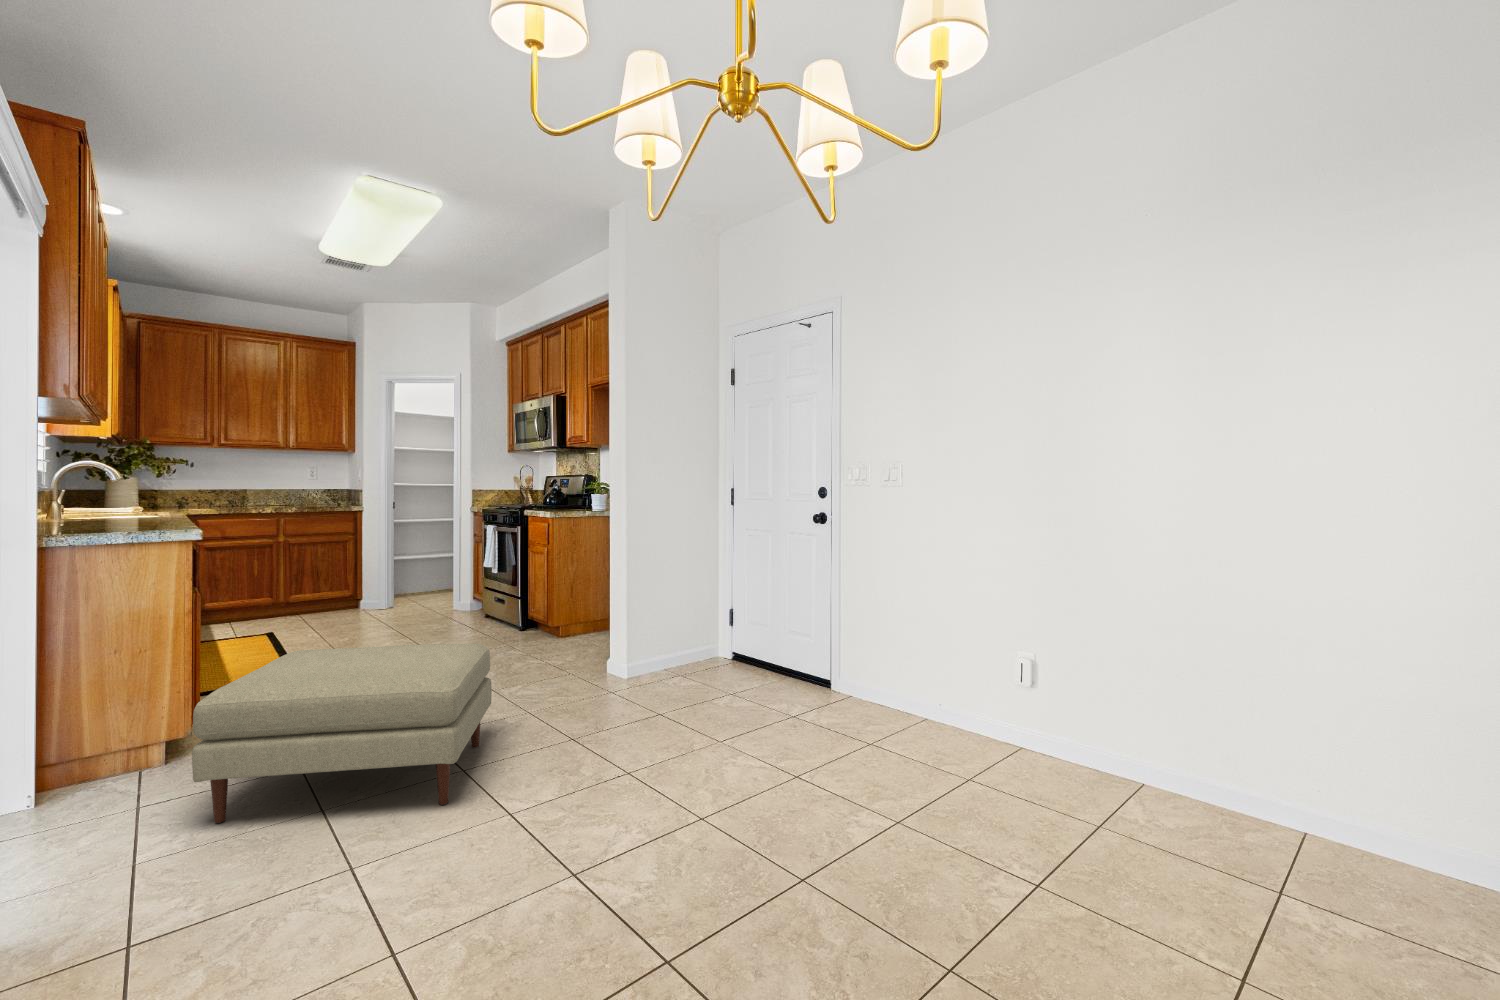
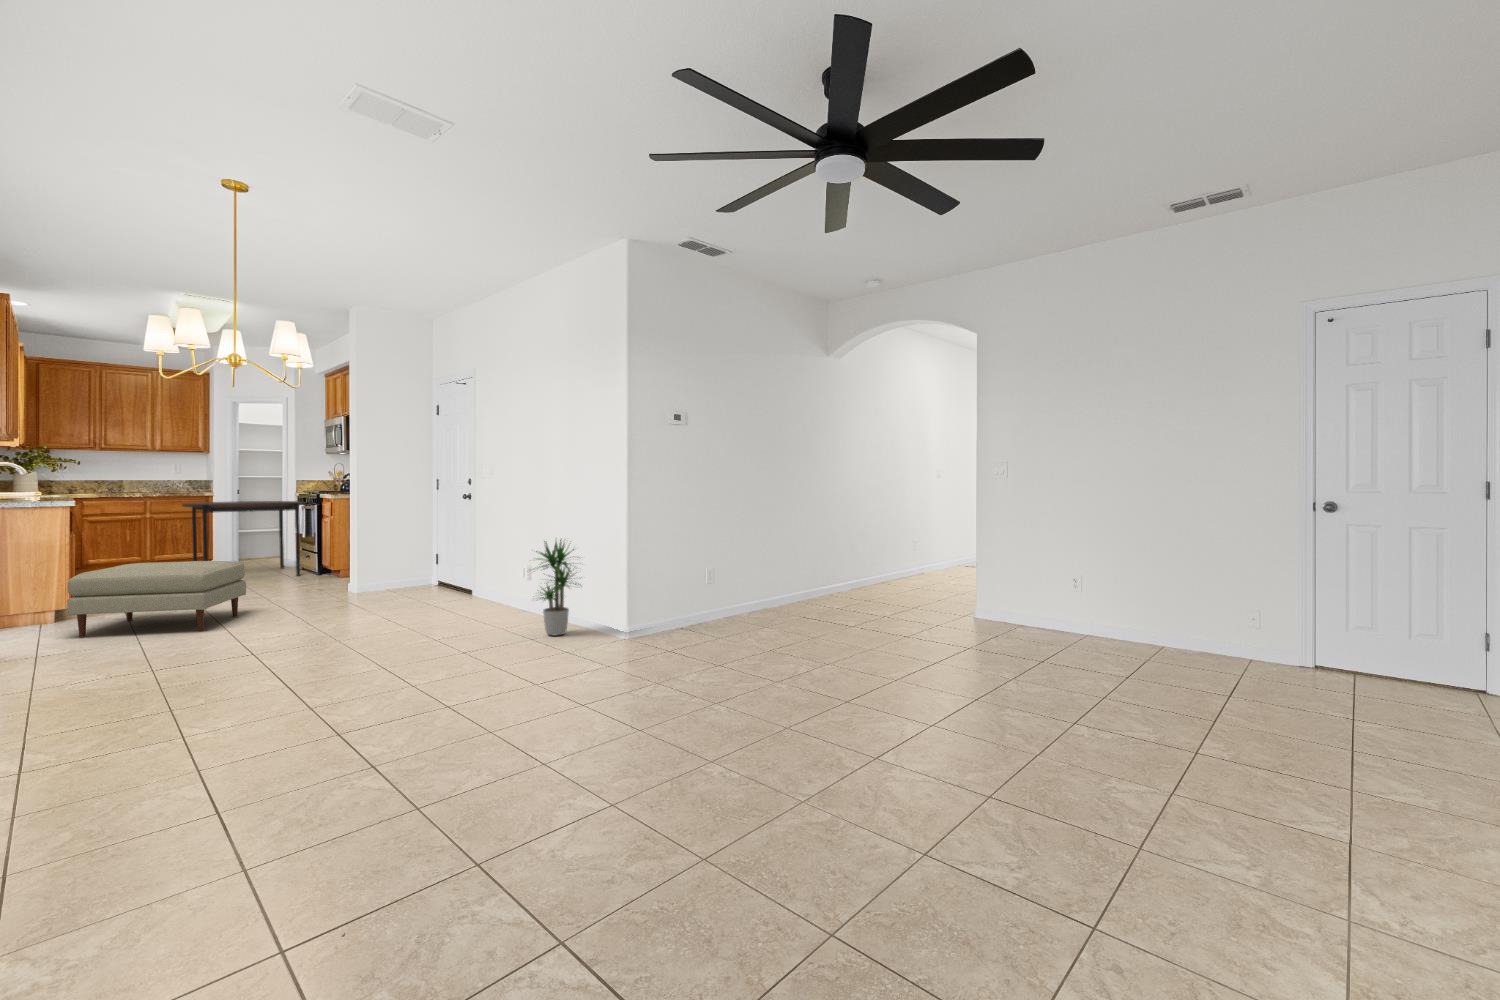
dining table: none [337,519,498,648] -> present [182,501,304,576]
potted plant: none [1160,618,1343,859] -> present [536,540,578,636]

